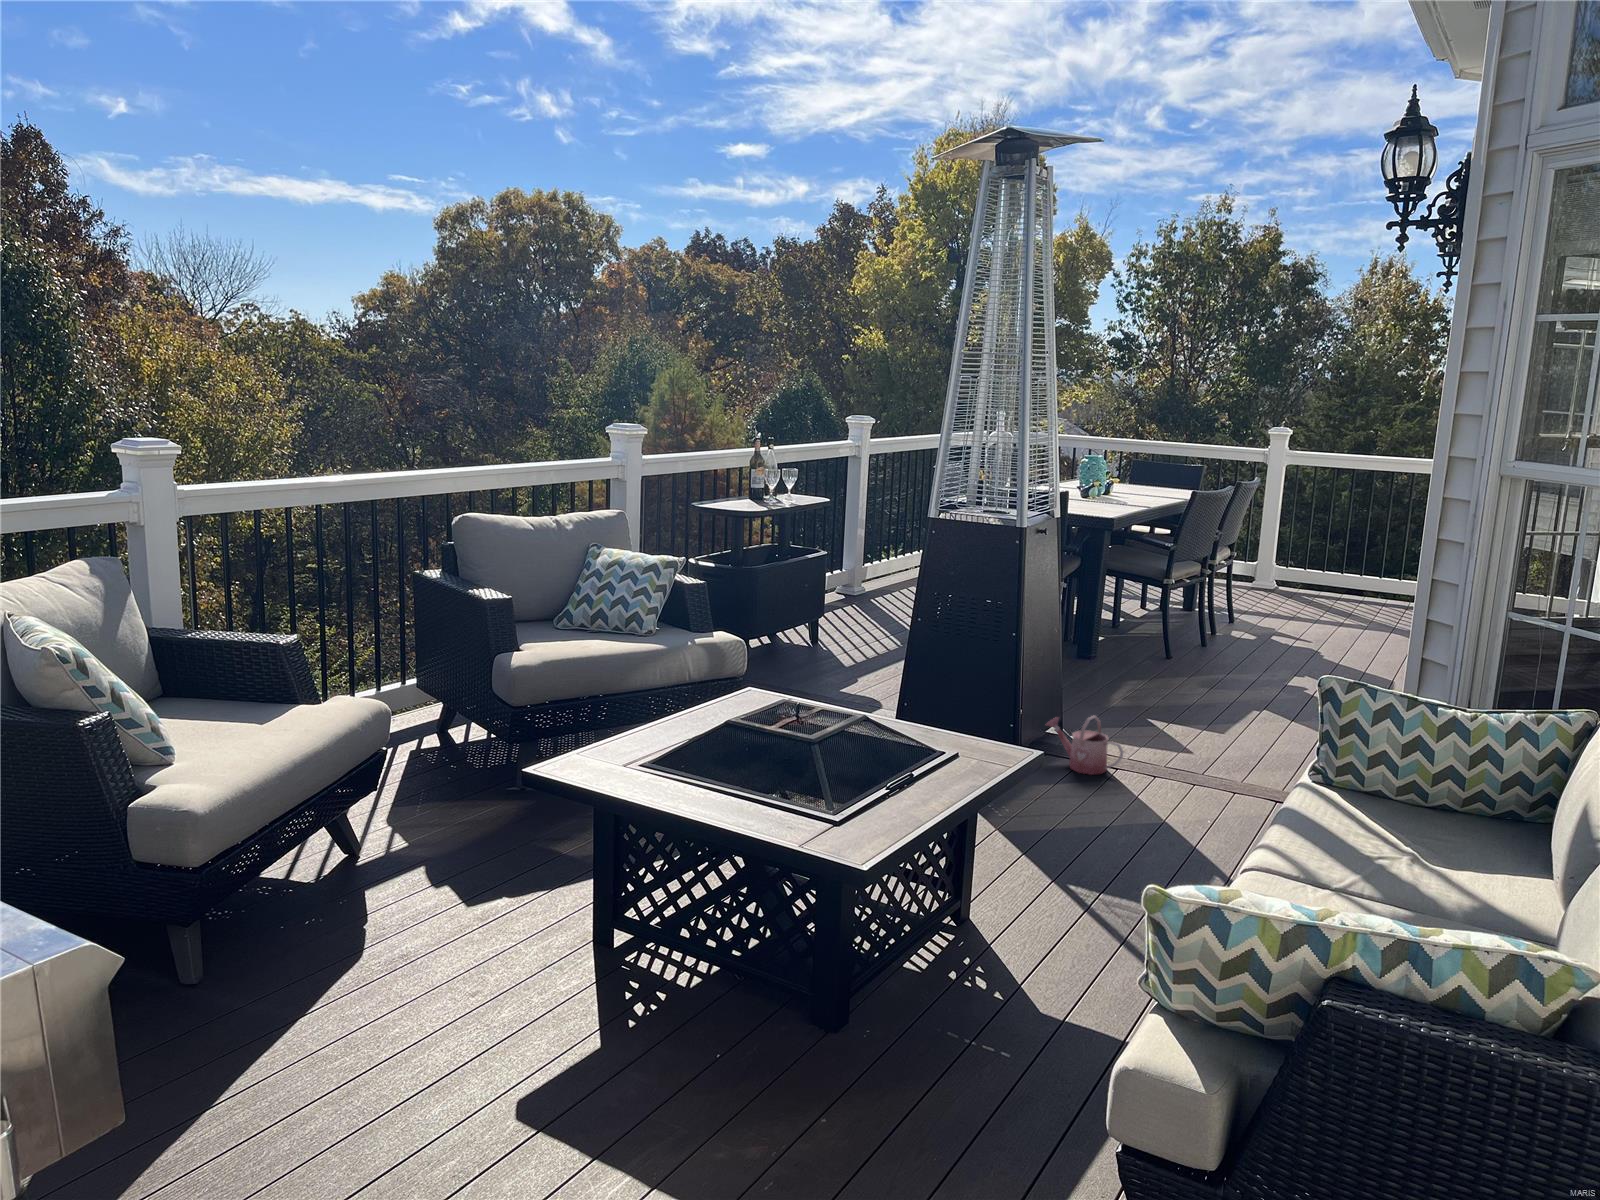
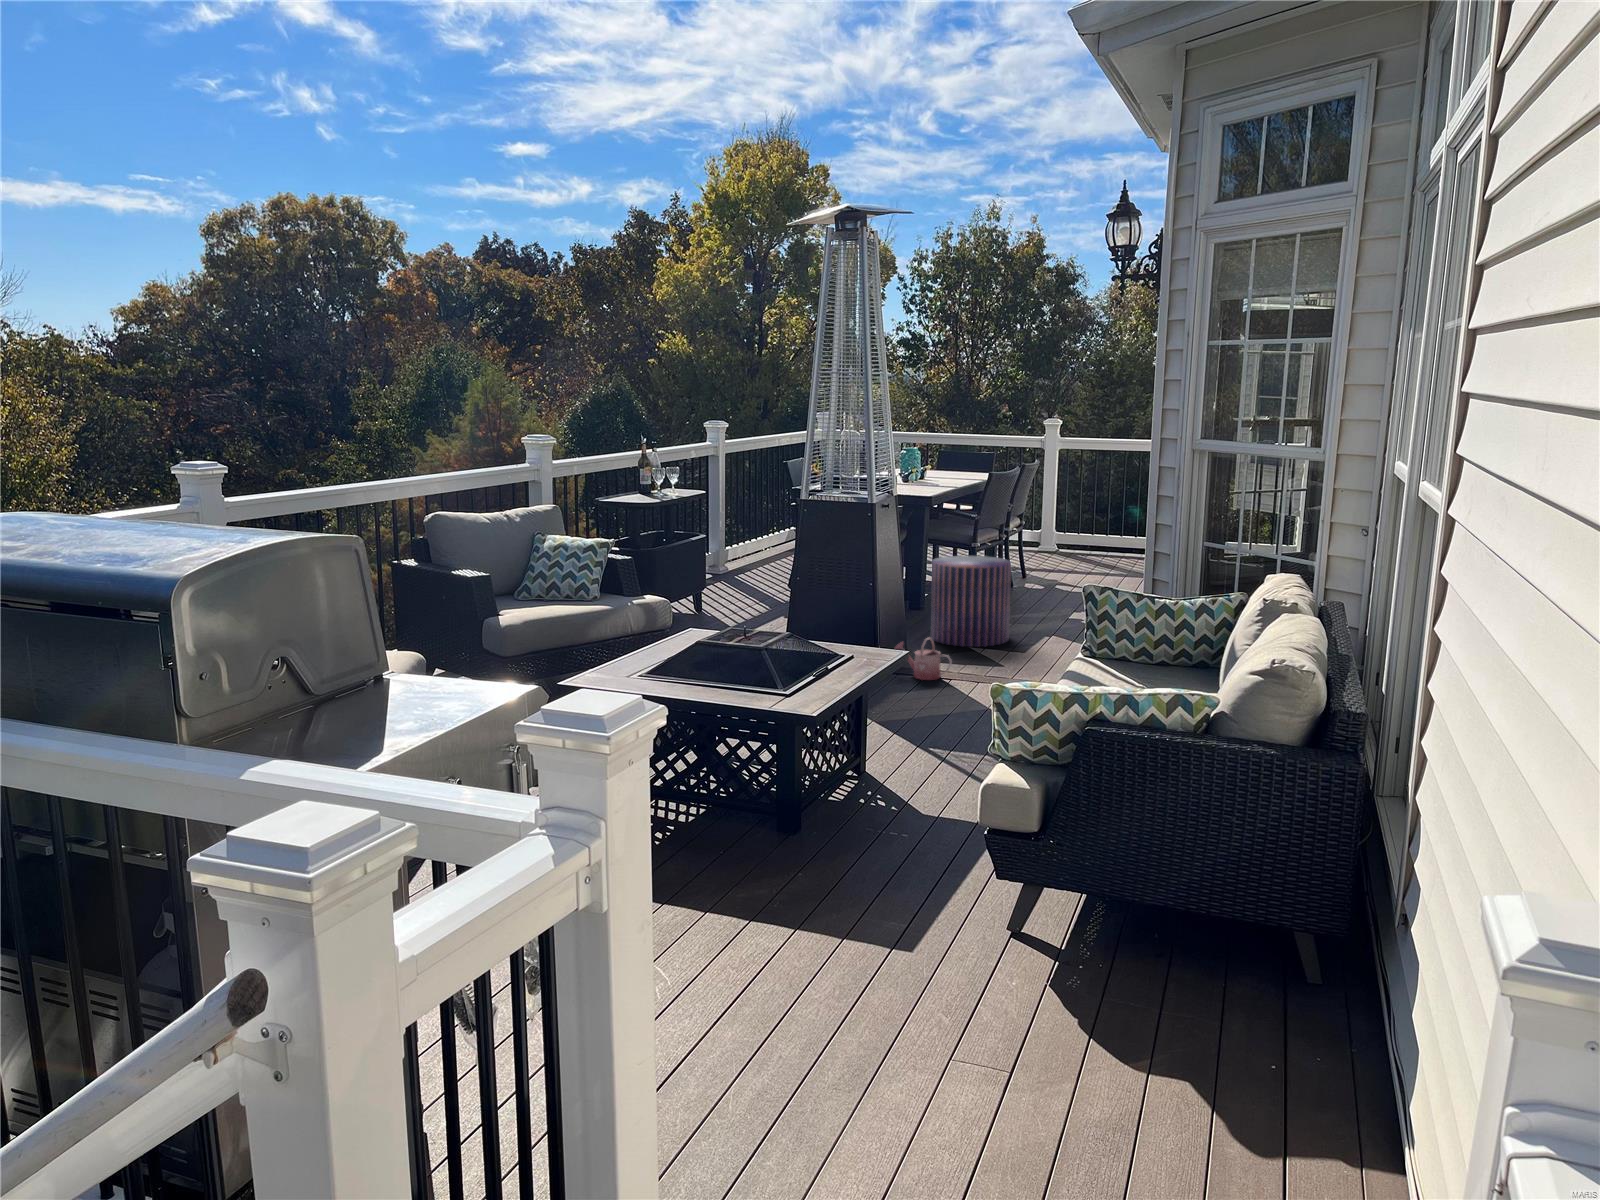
pouf: none [1101,599,1218,724] -> present [931,556,1011,647]

